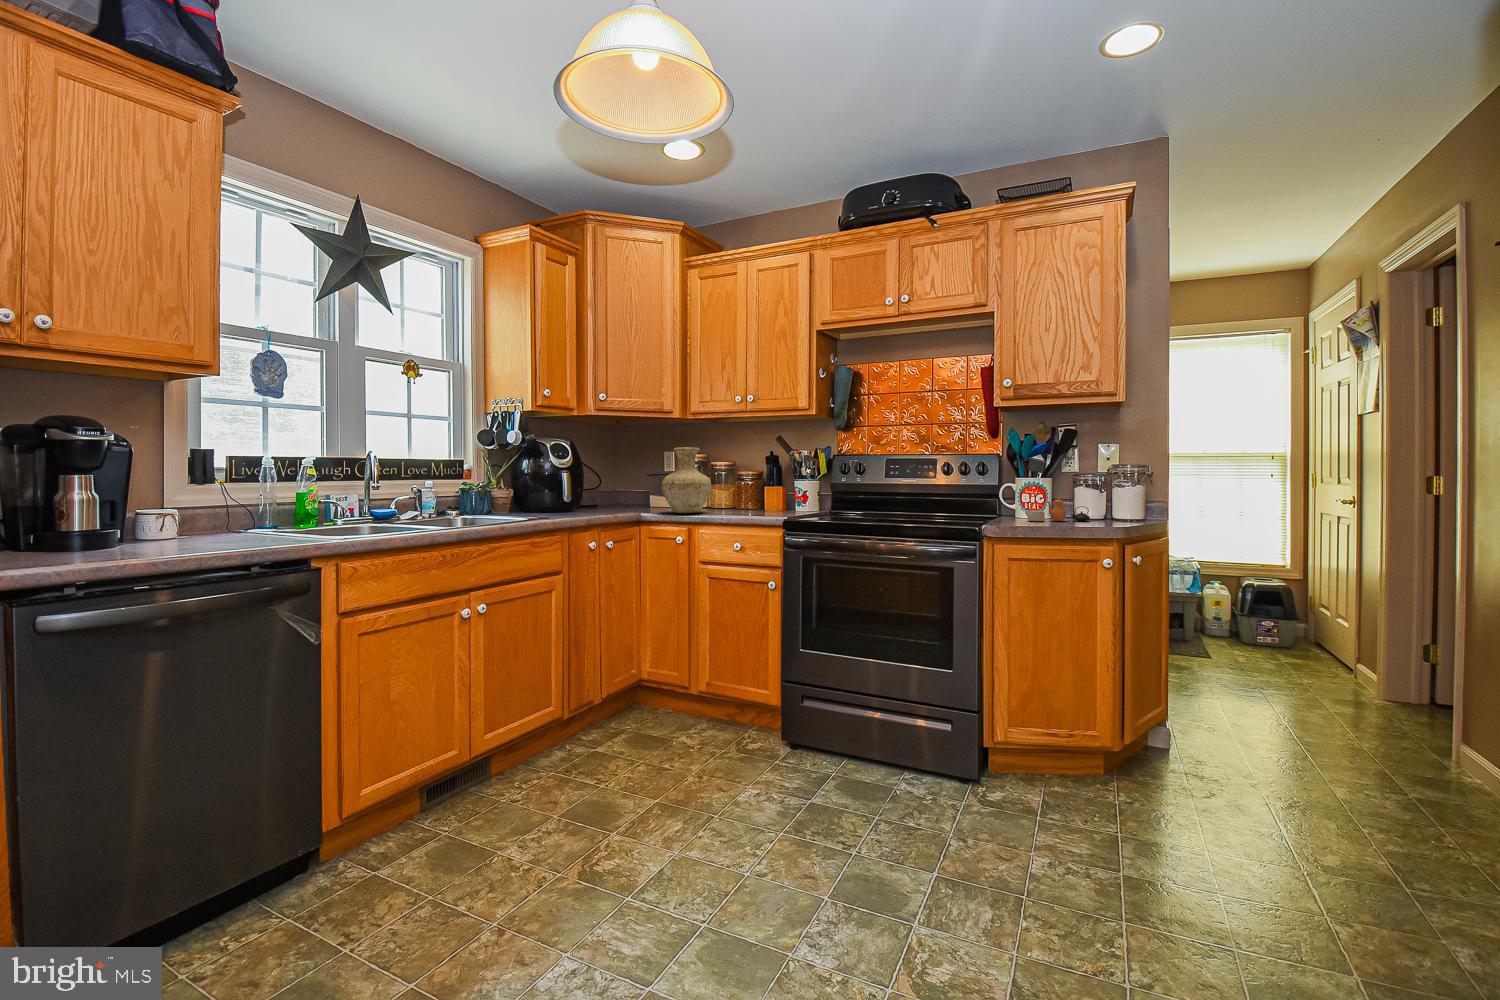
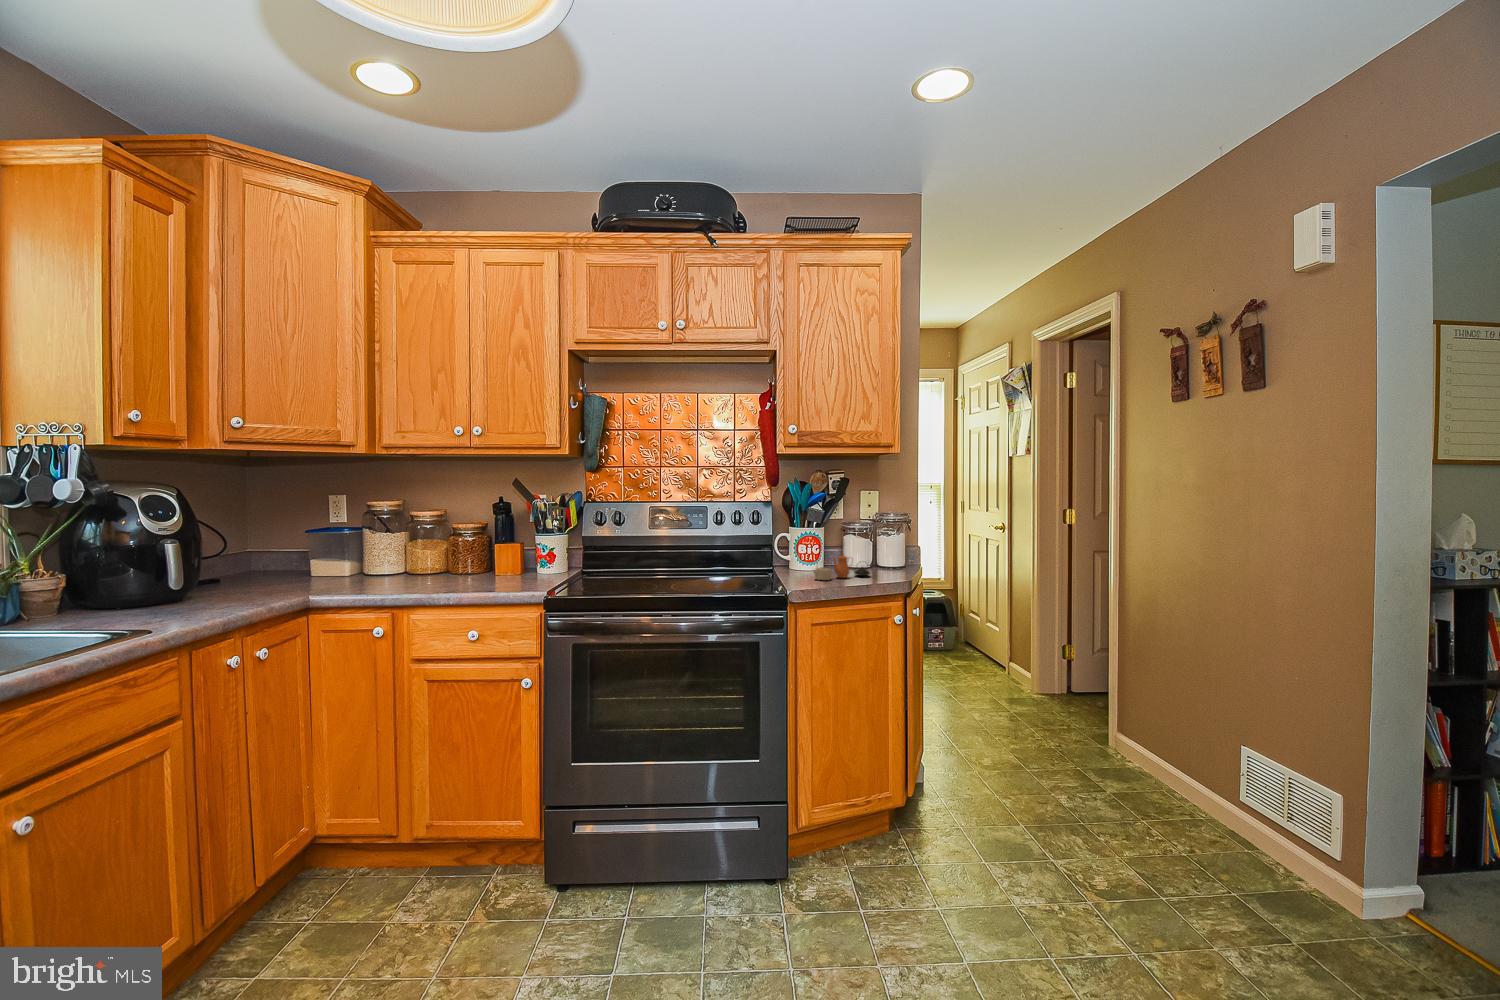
vase: present [662,447,711,513] -> none [350,498,427,590]

